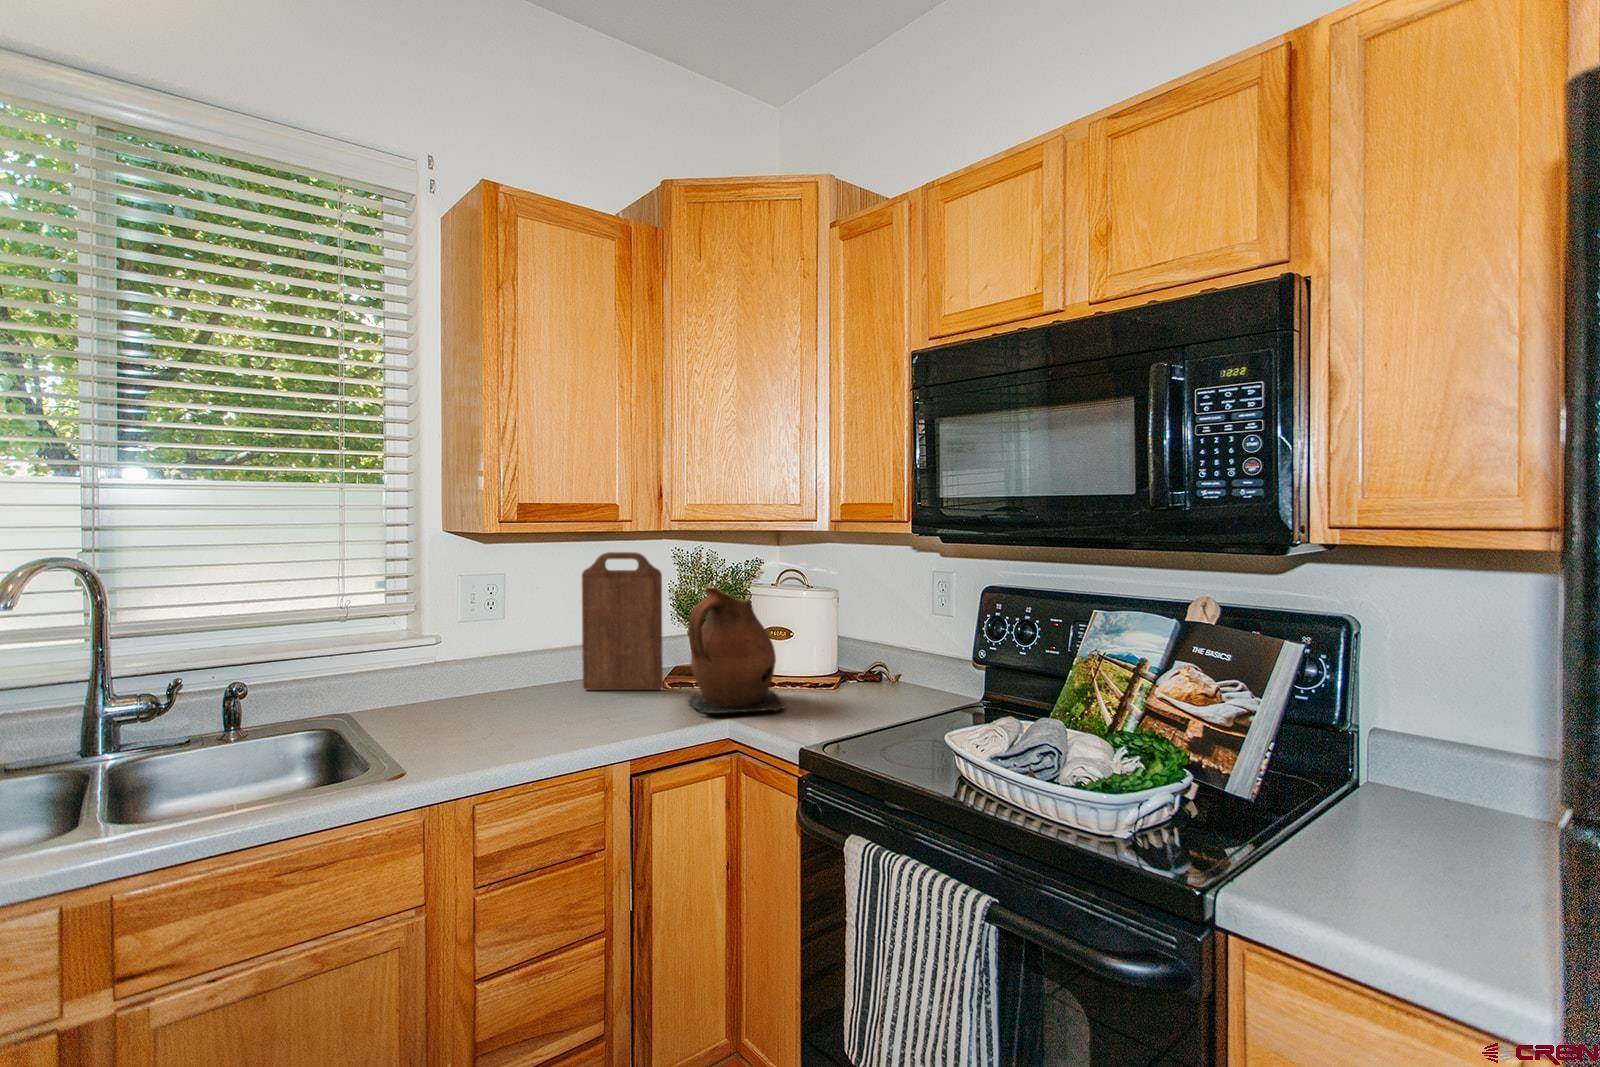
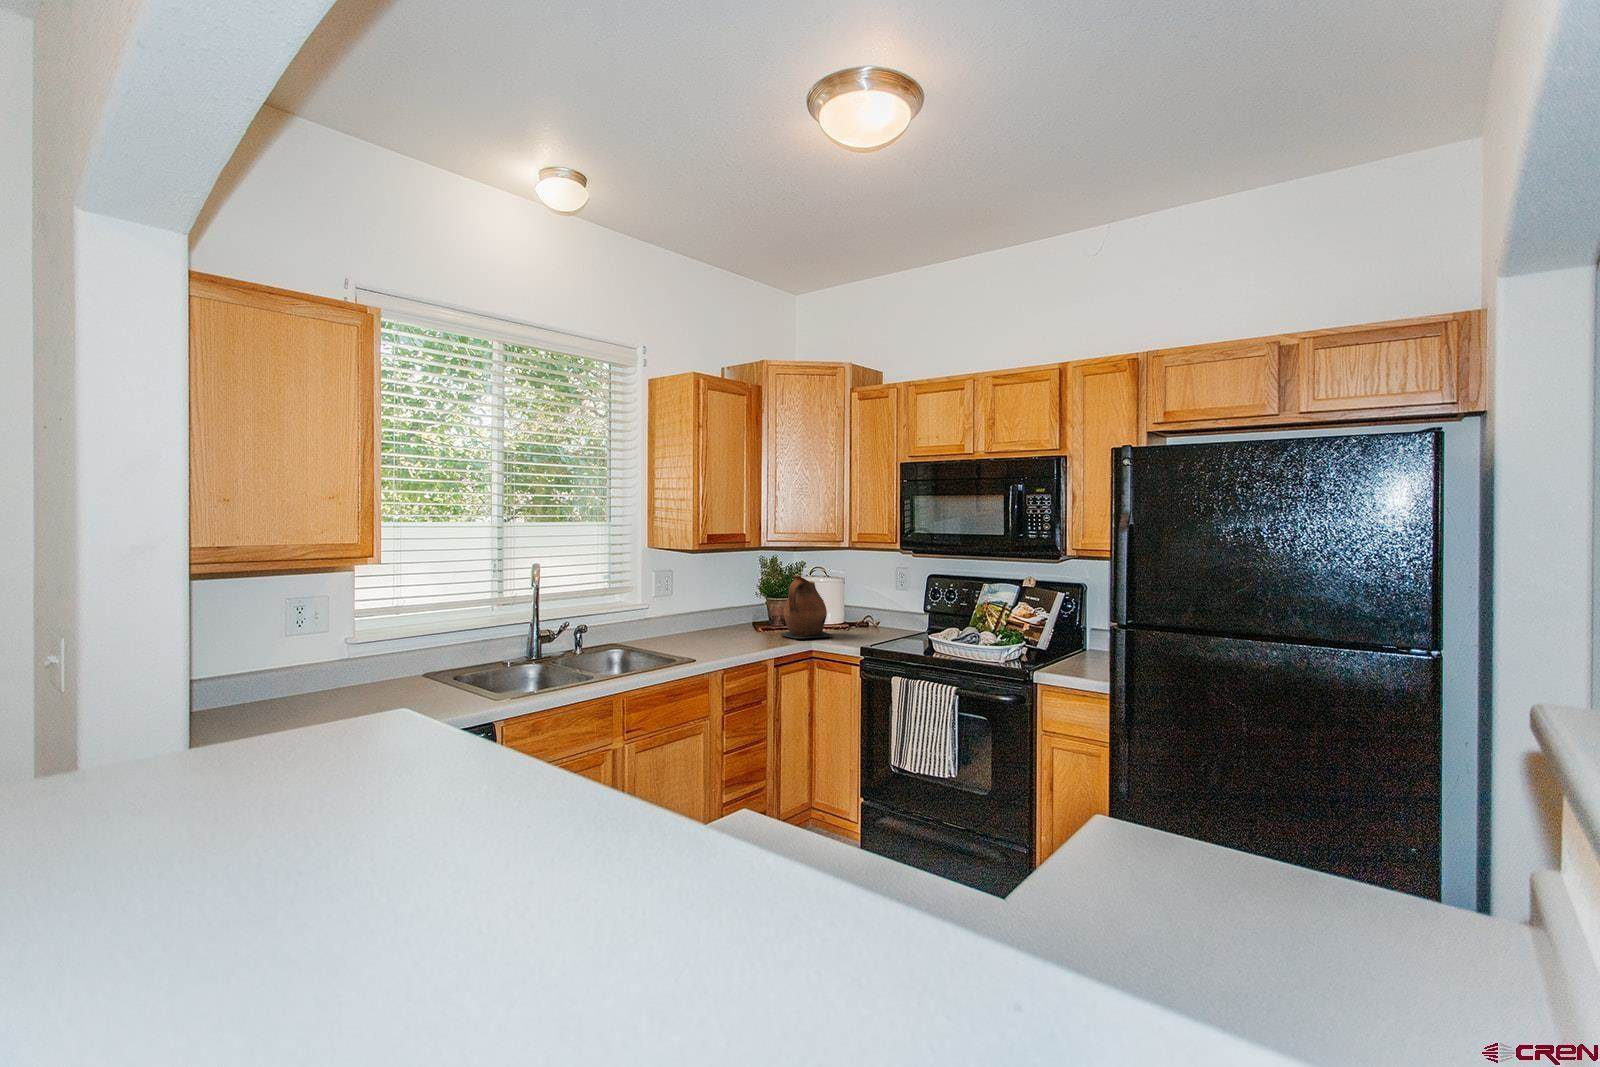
cutting board: present [582,552,663,690] -> none [715,558,758,633]

